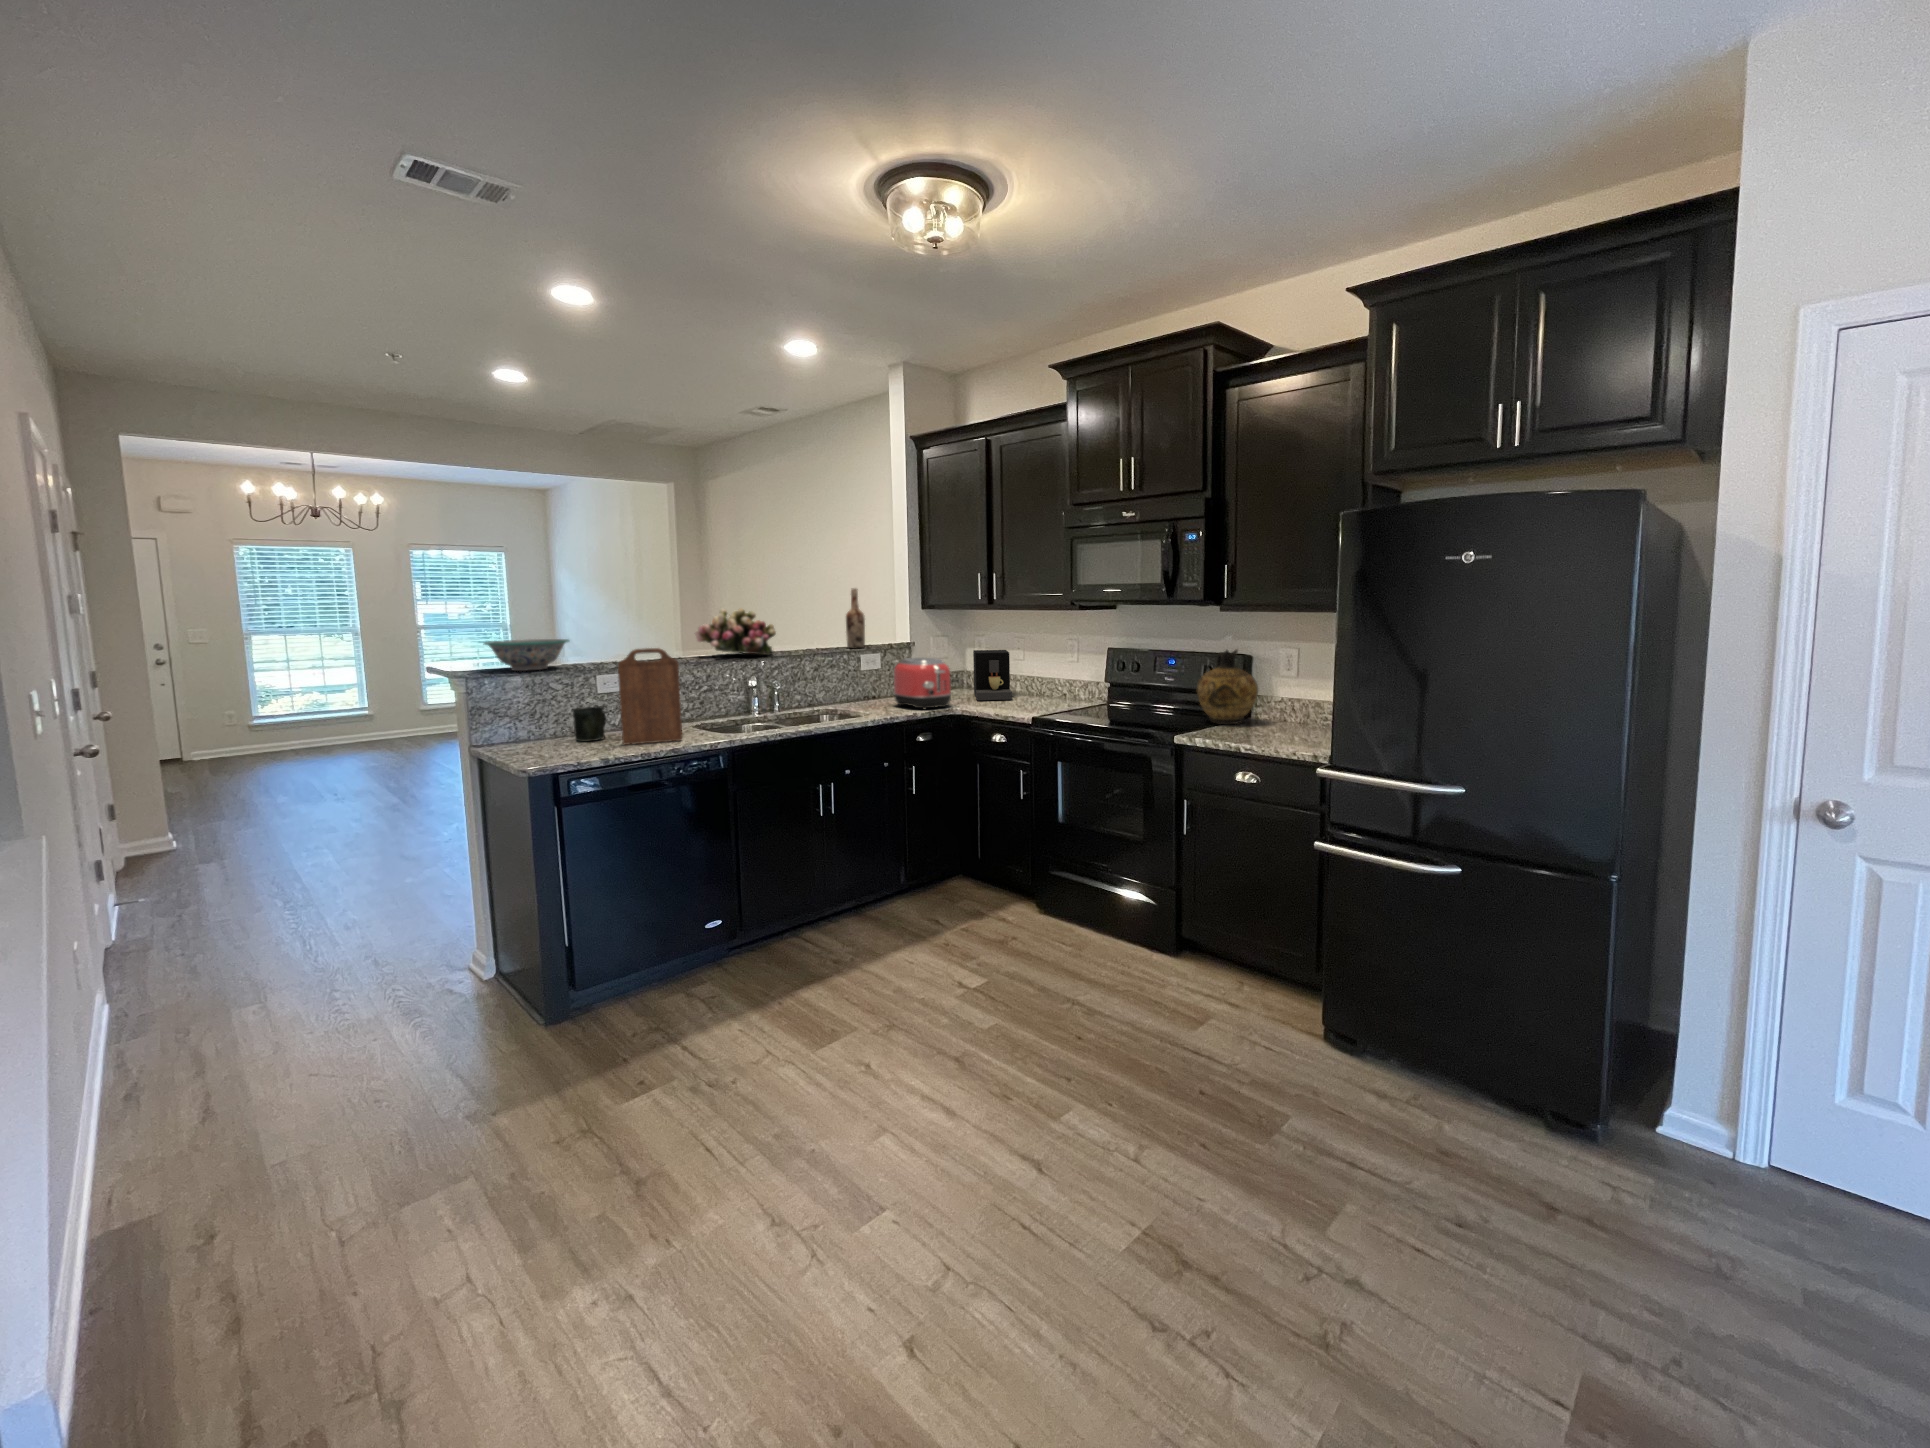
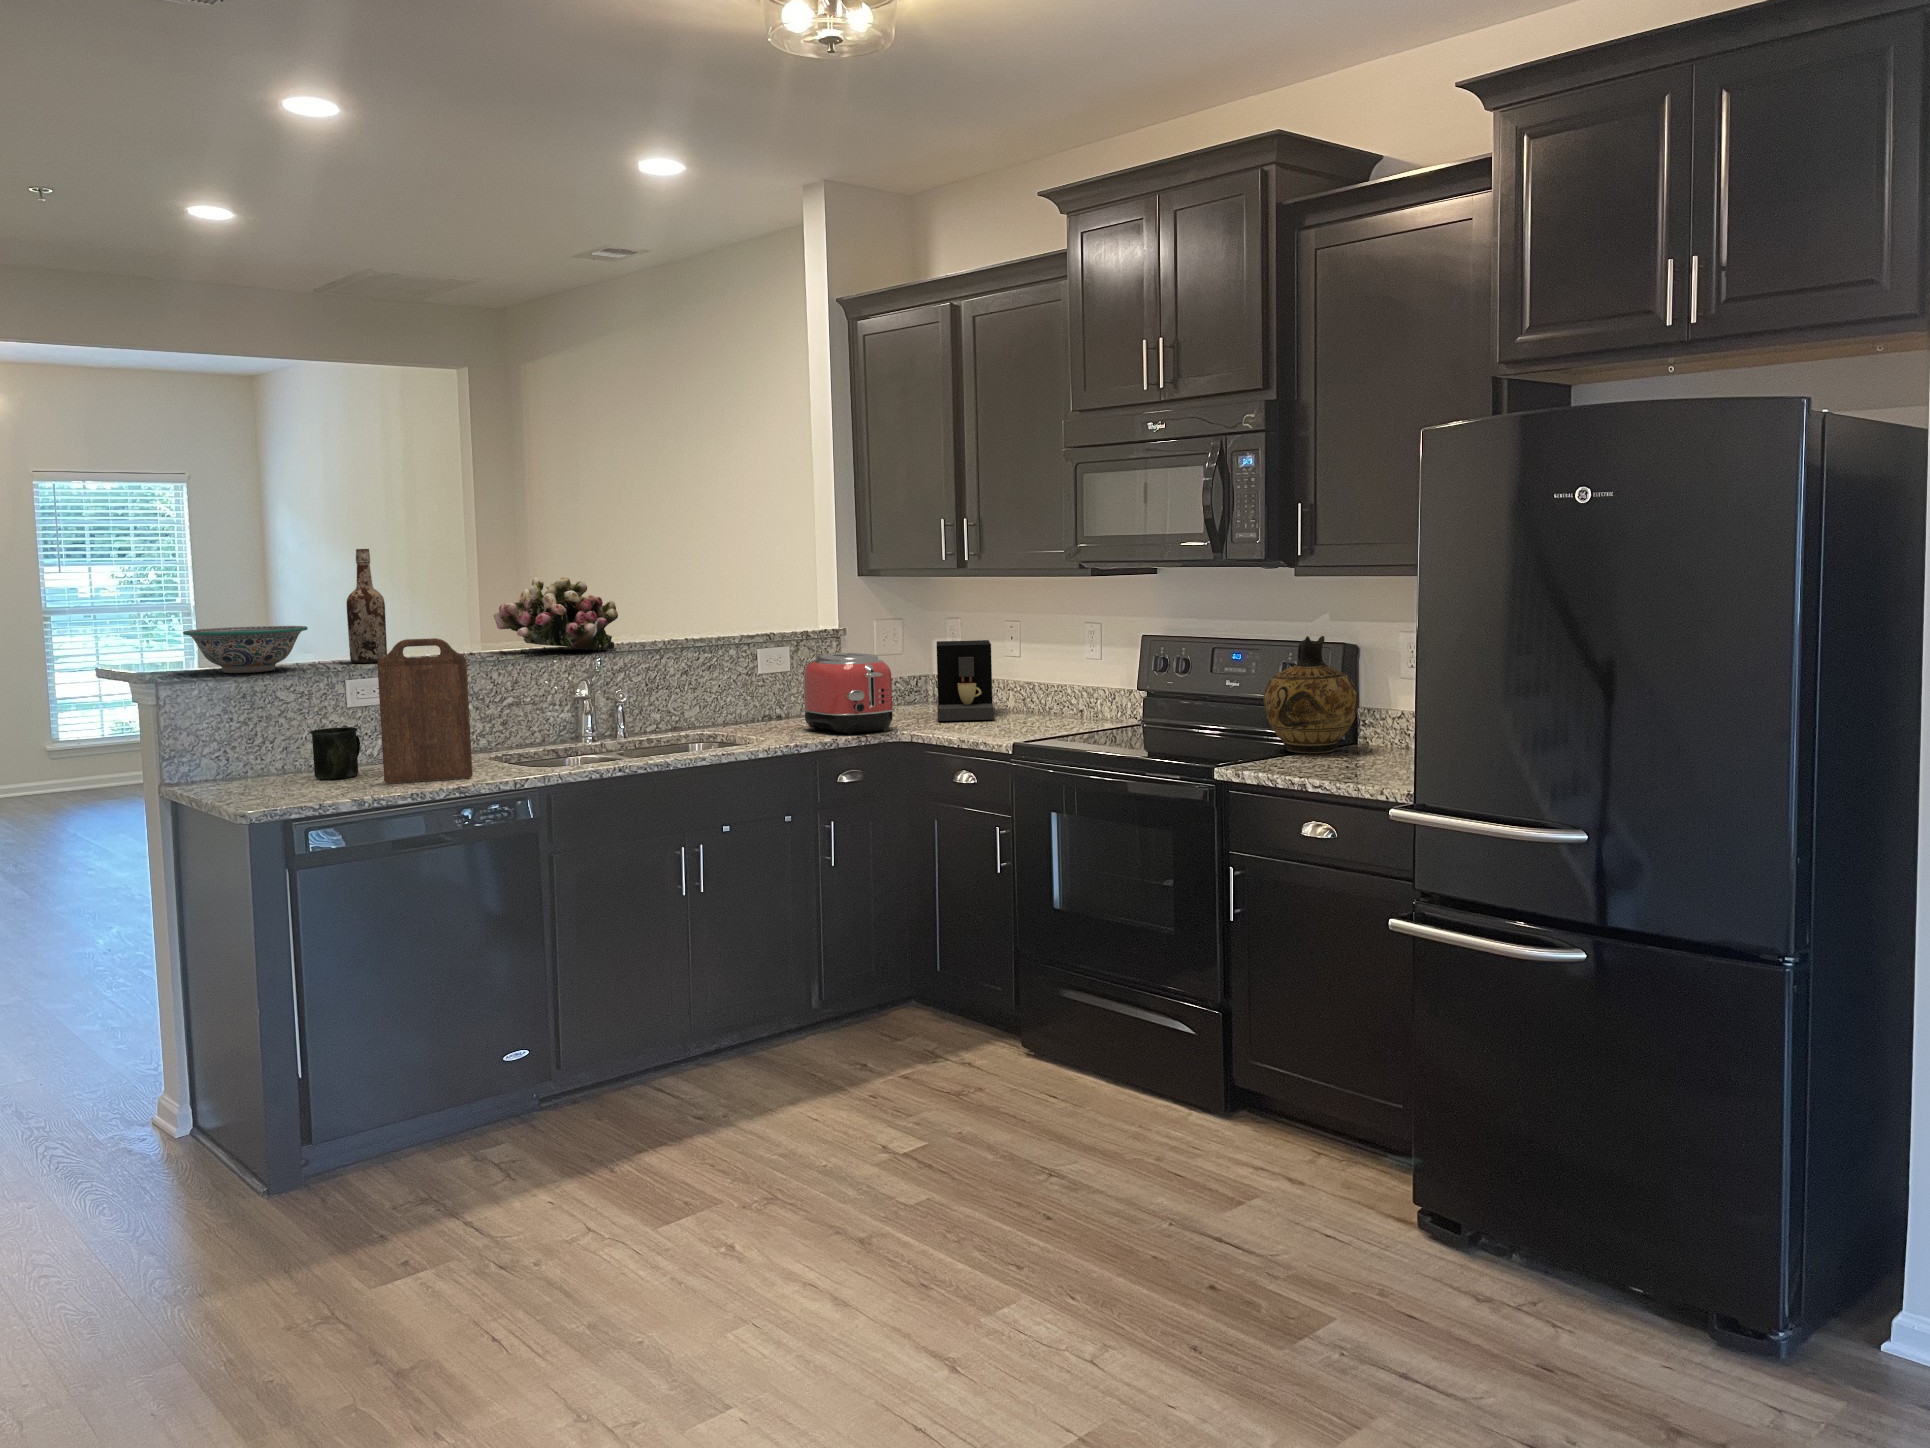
wine bottle: present [846,589,865,648] -> present [347,549,387,663]

